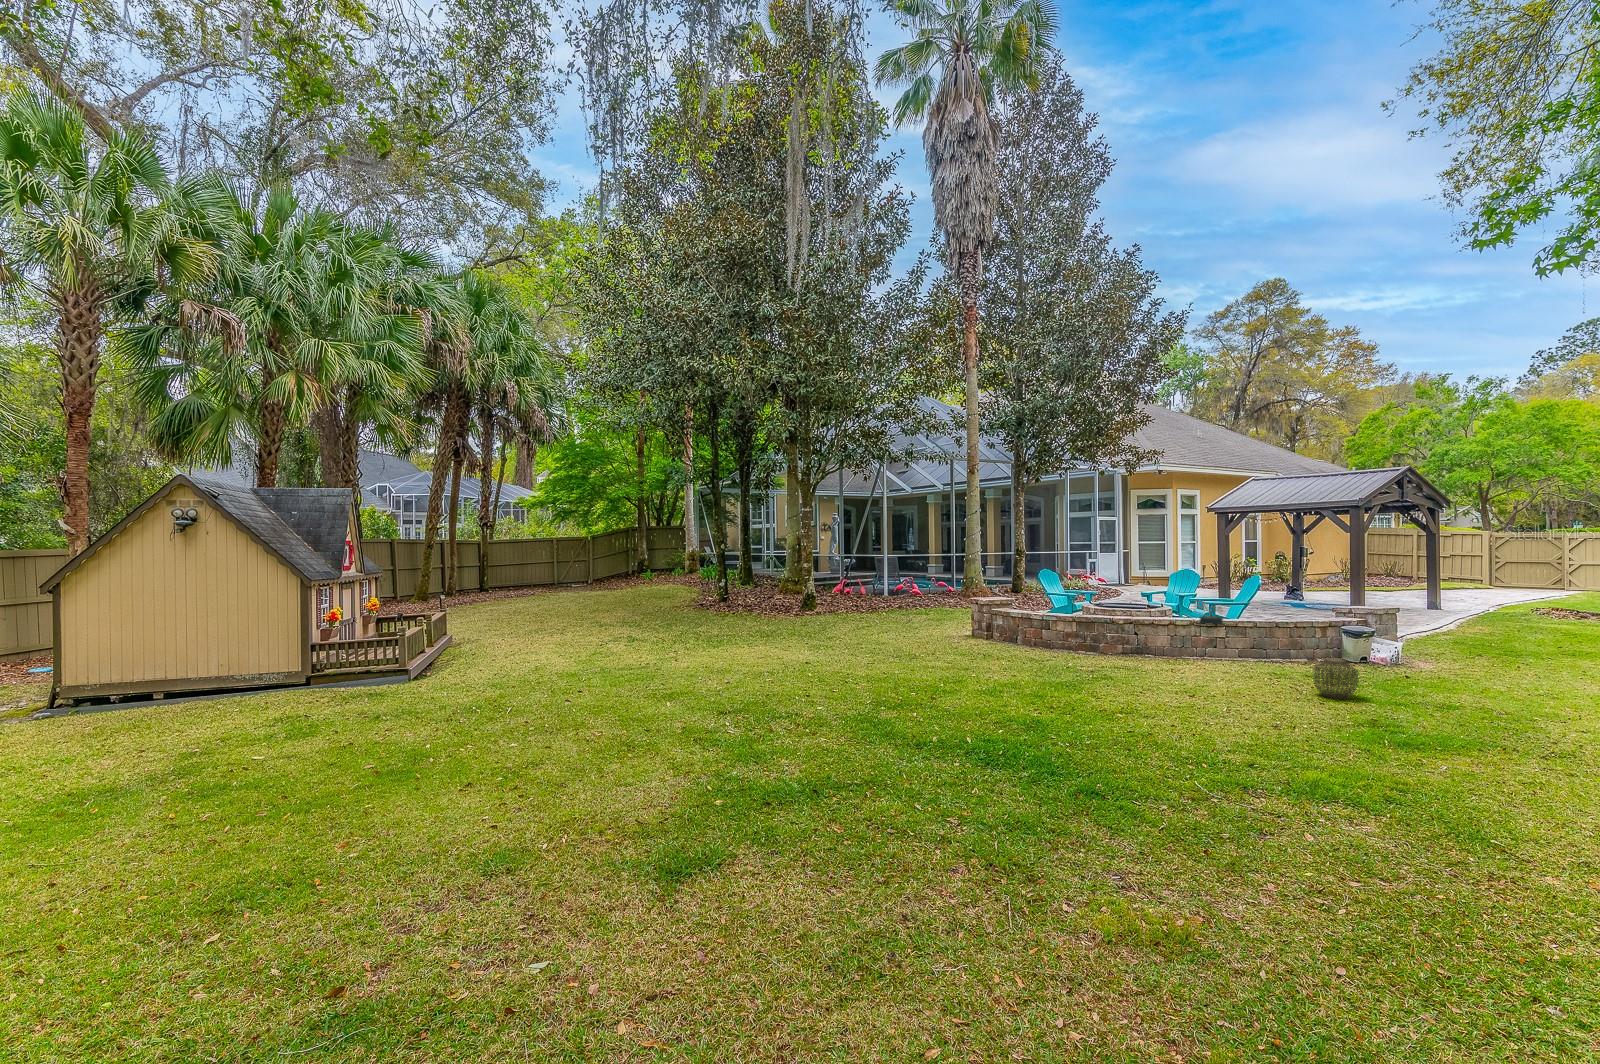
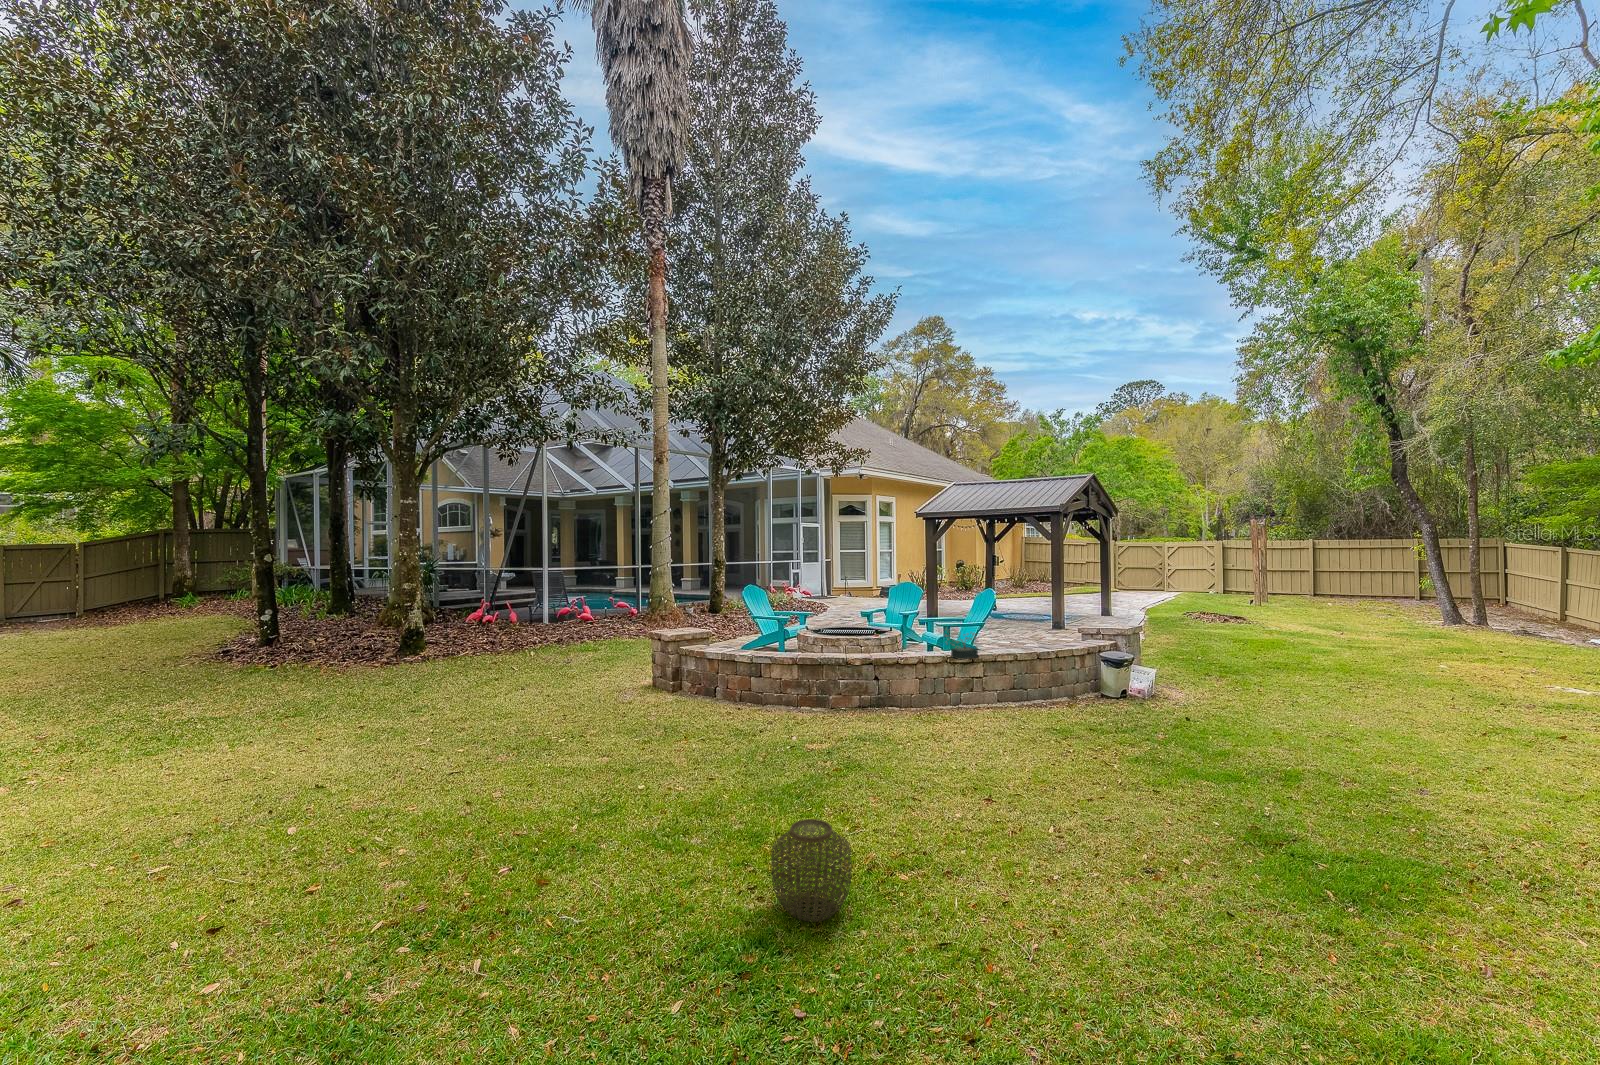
woven basket: present [1313,658,1358,699] -> present [772,819,851,922]

